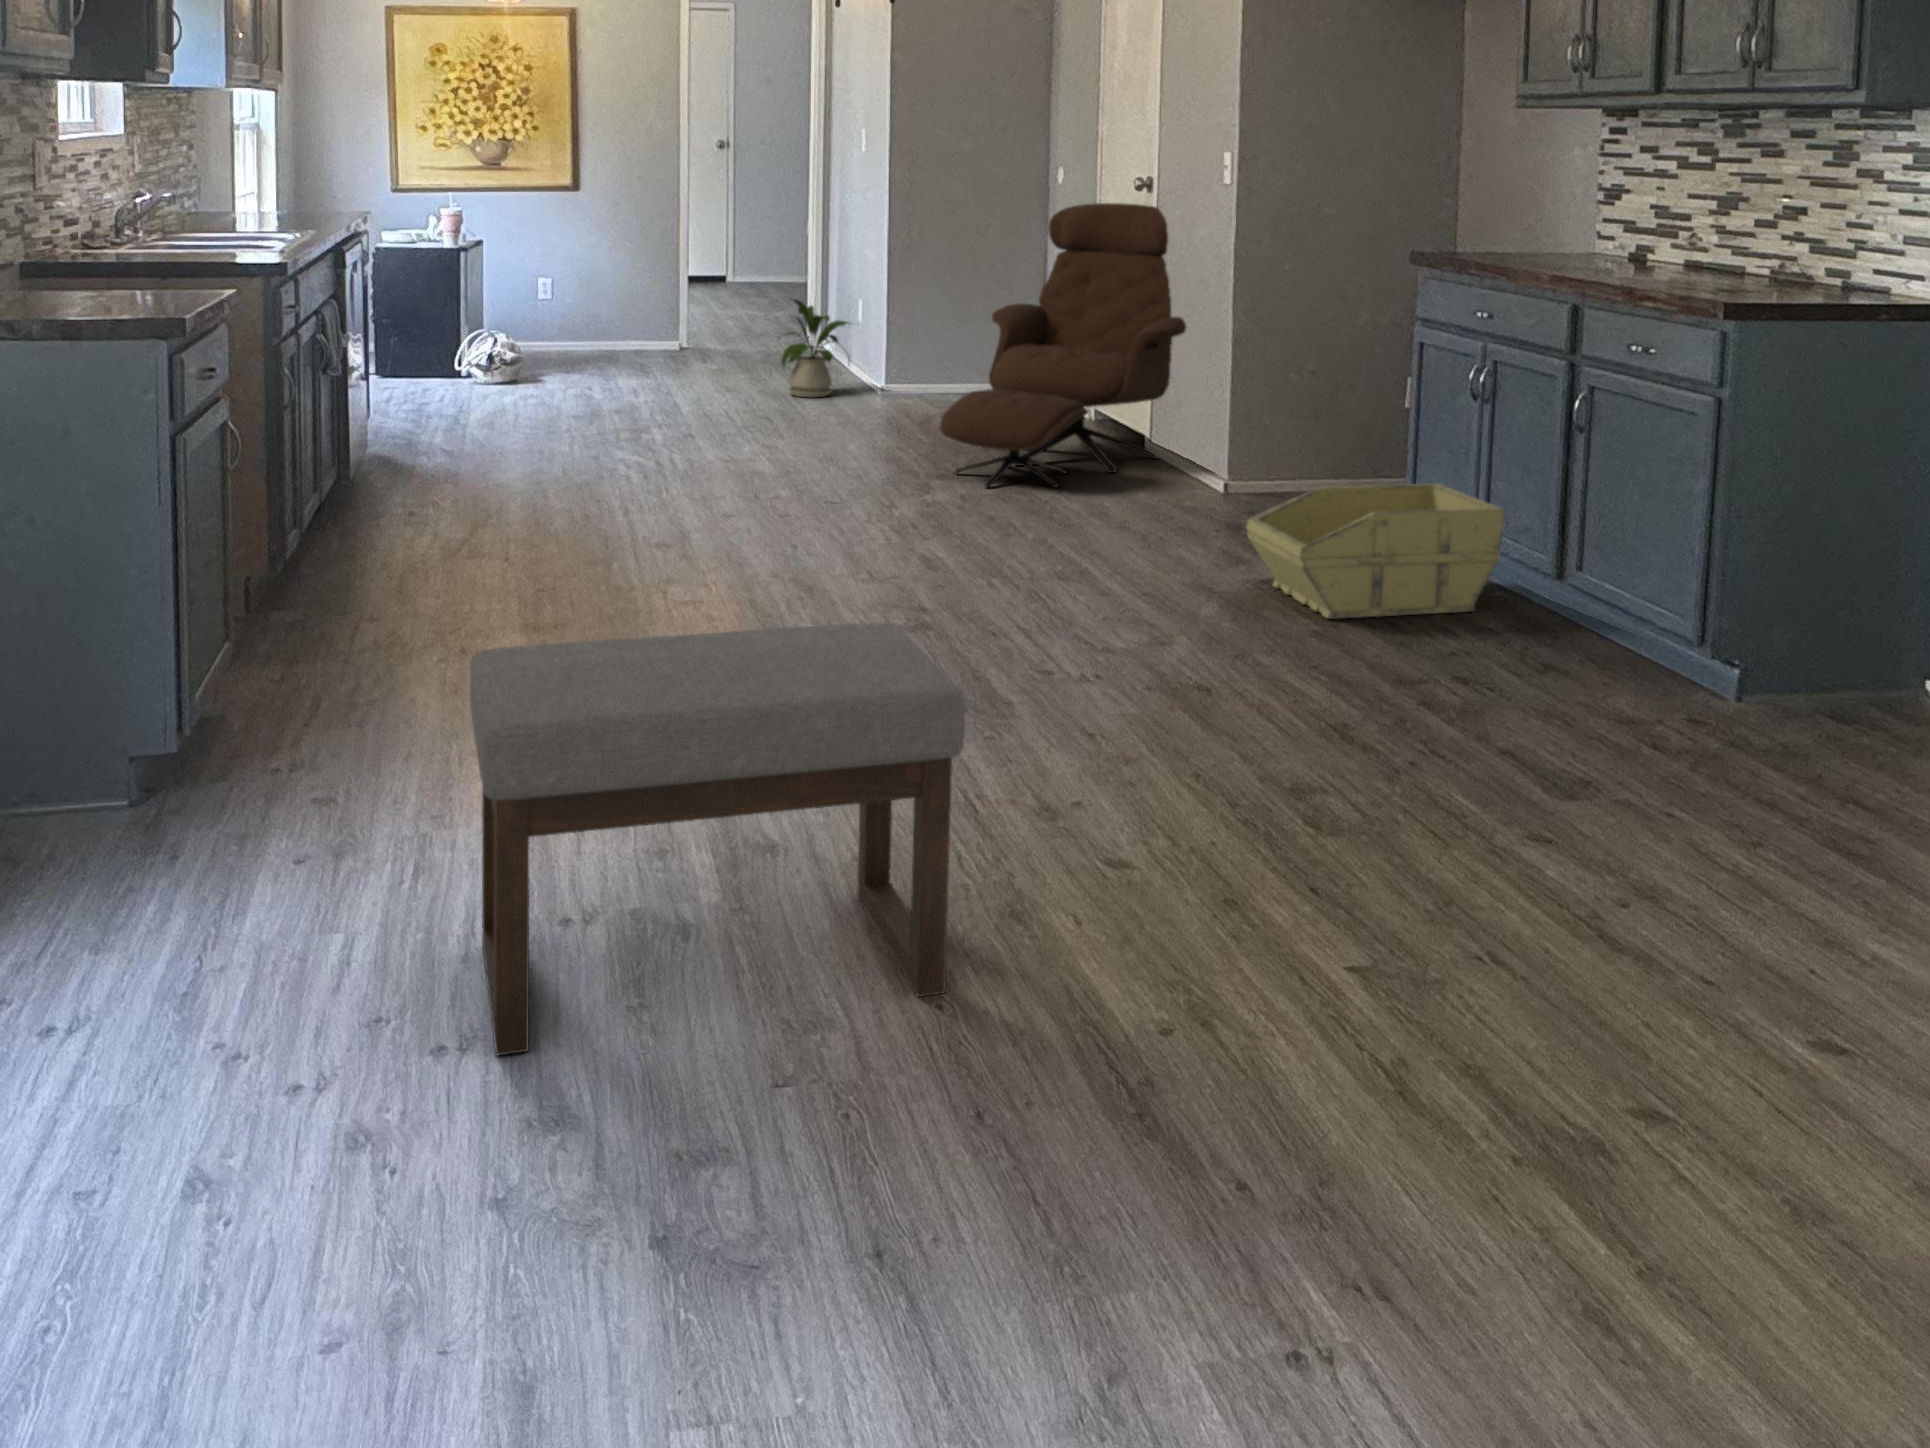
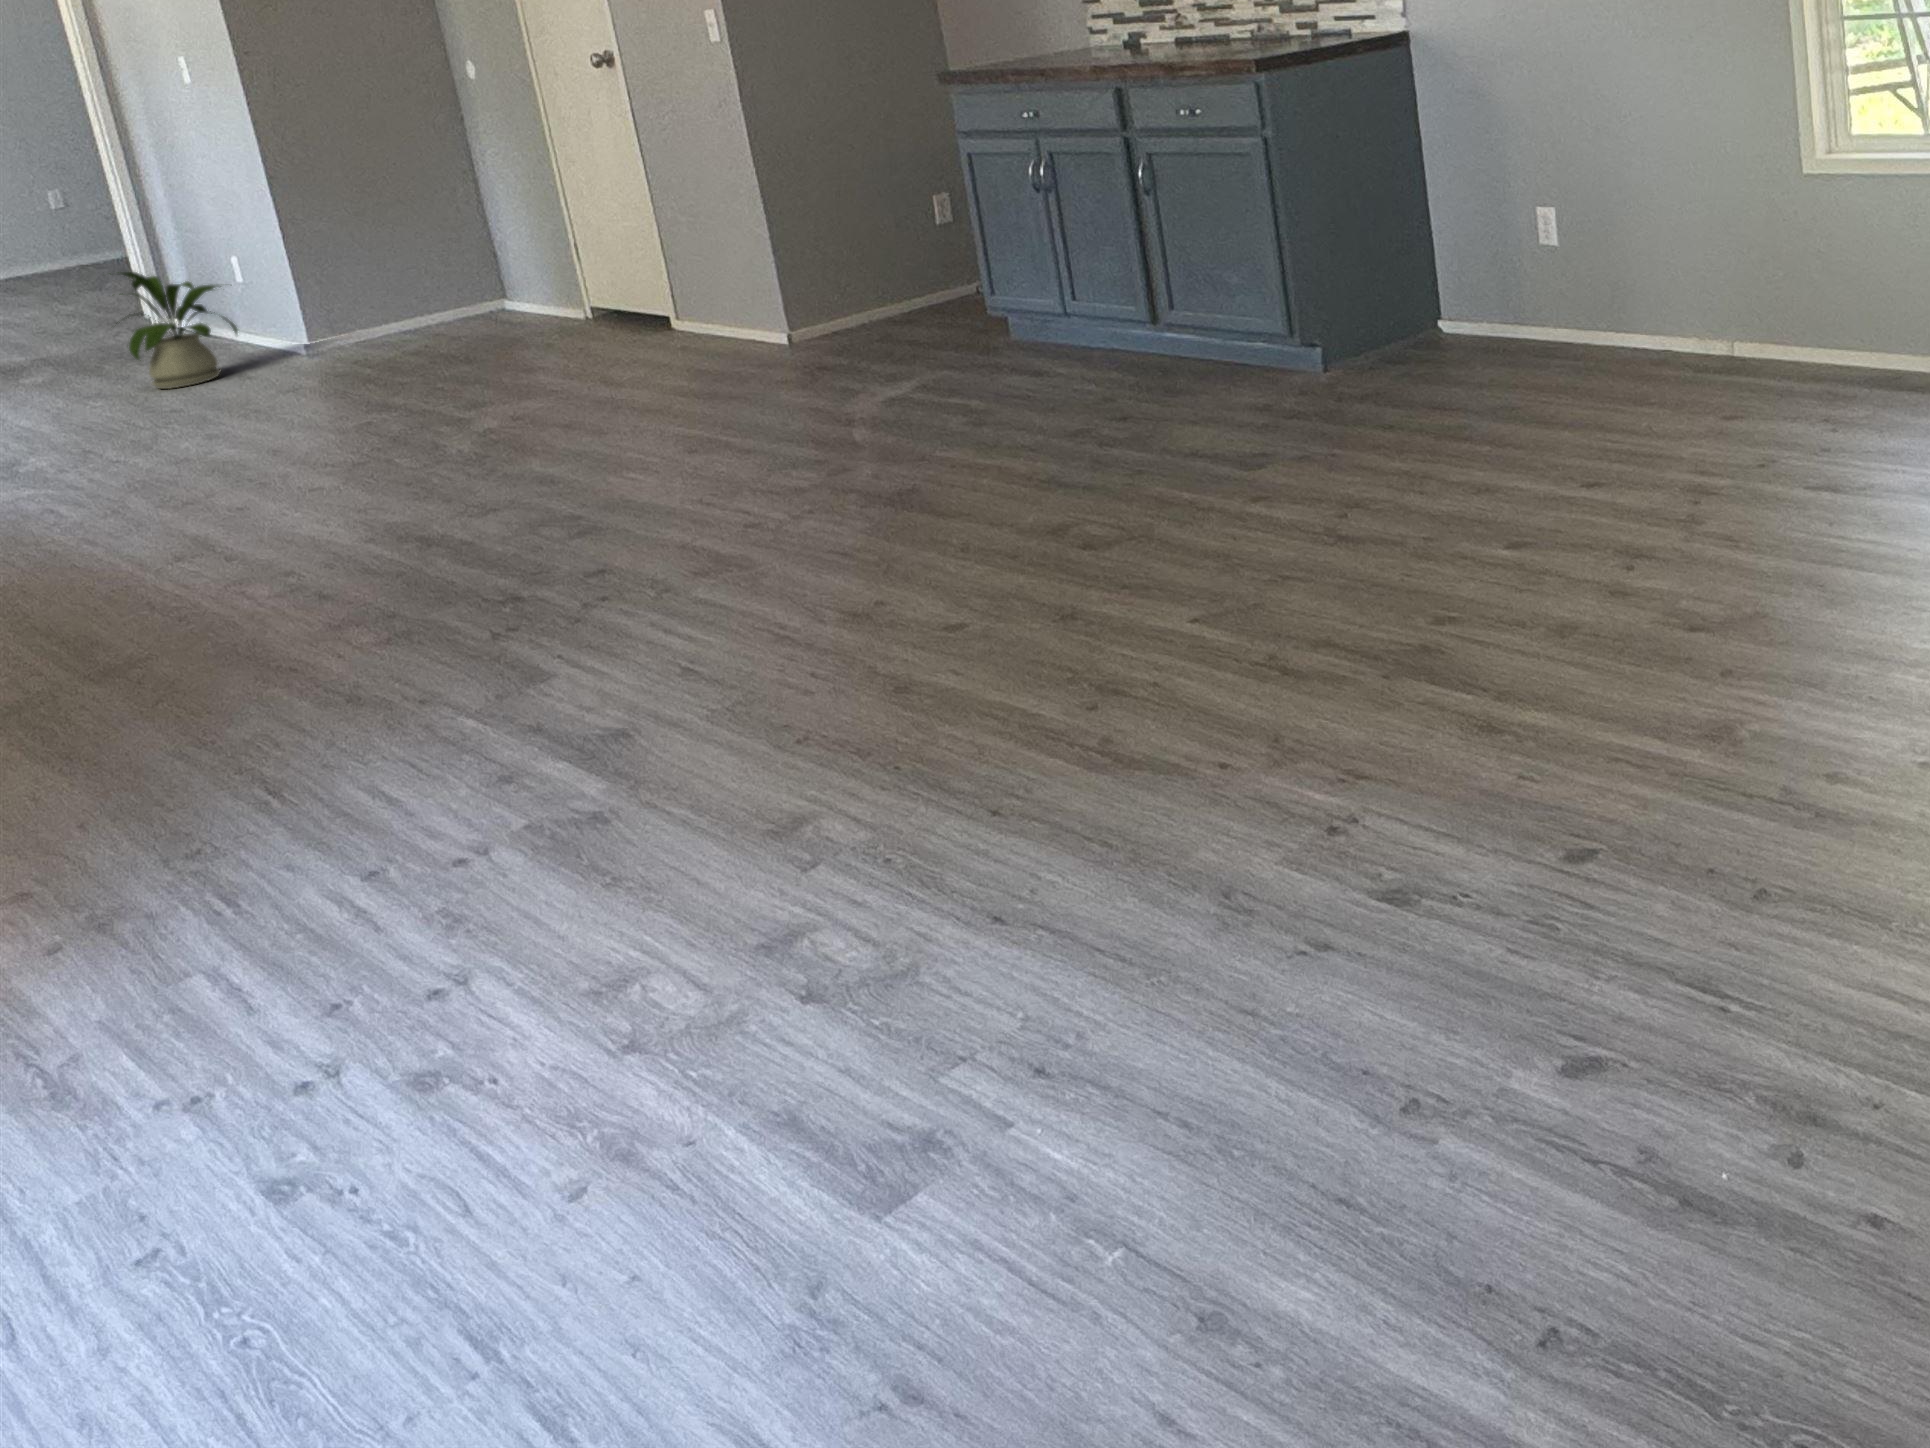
lounge chair: present [940,203,1186,487] -> none [434,77,701,412]
storage bin: present [1246,484,1505,619] -> none [864,275,1103,418]
ottoman: present [470,622,966,1055] -> none [110,518,850,1134]

